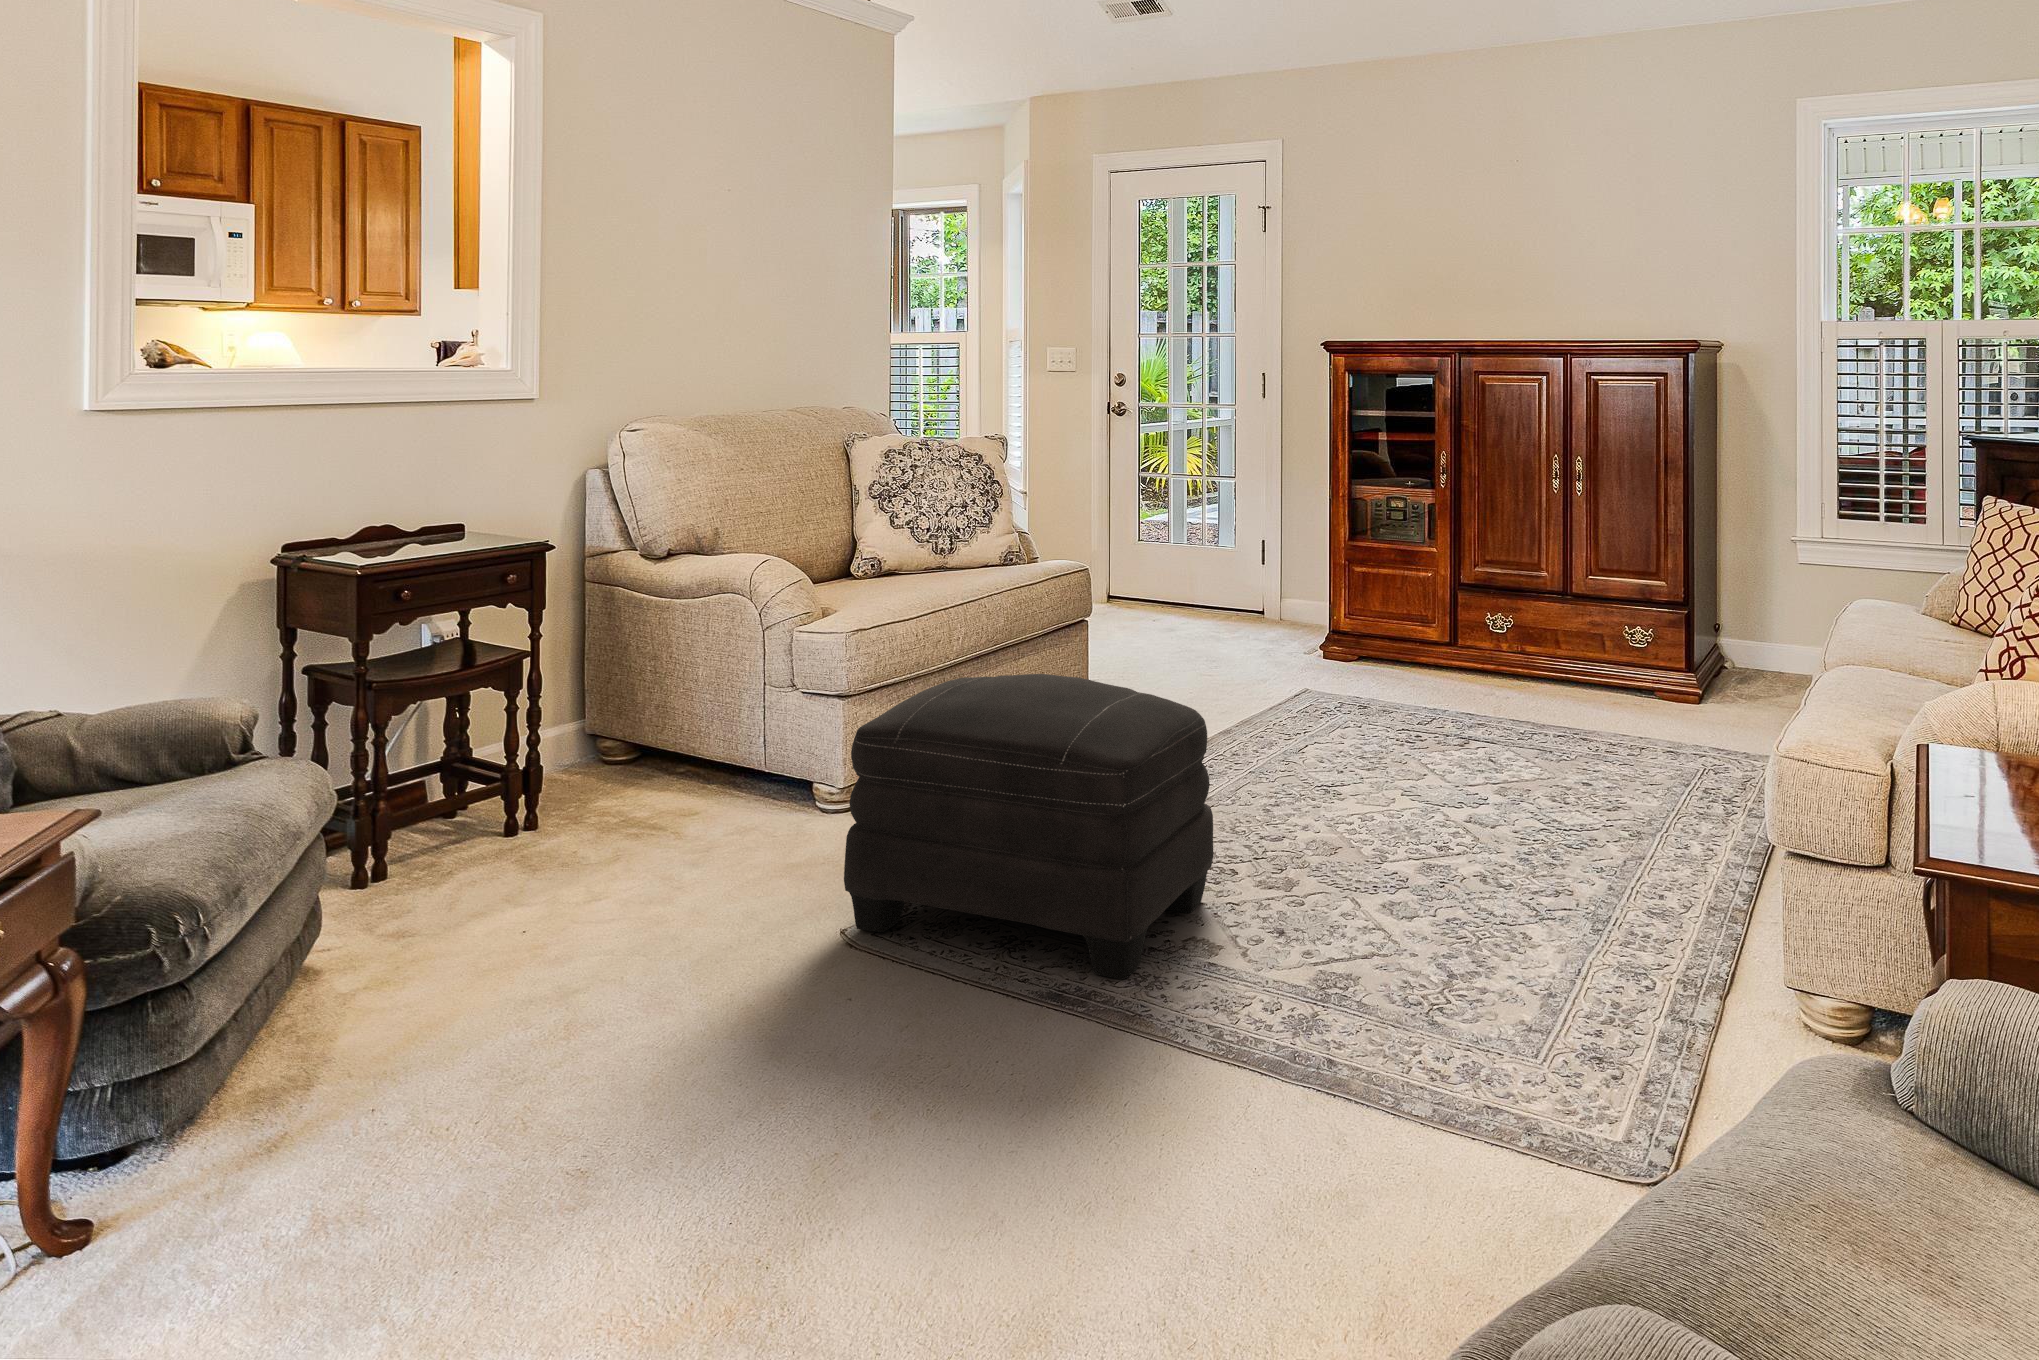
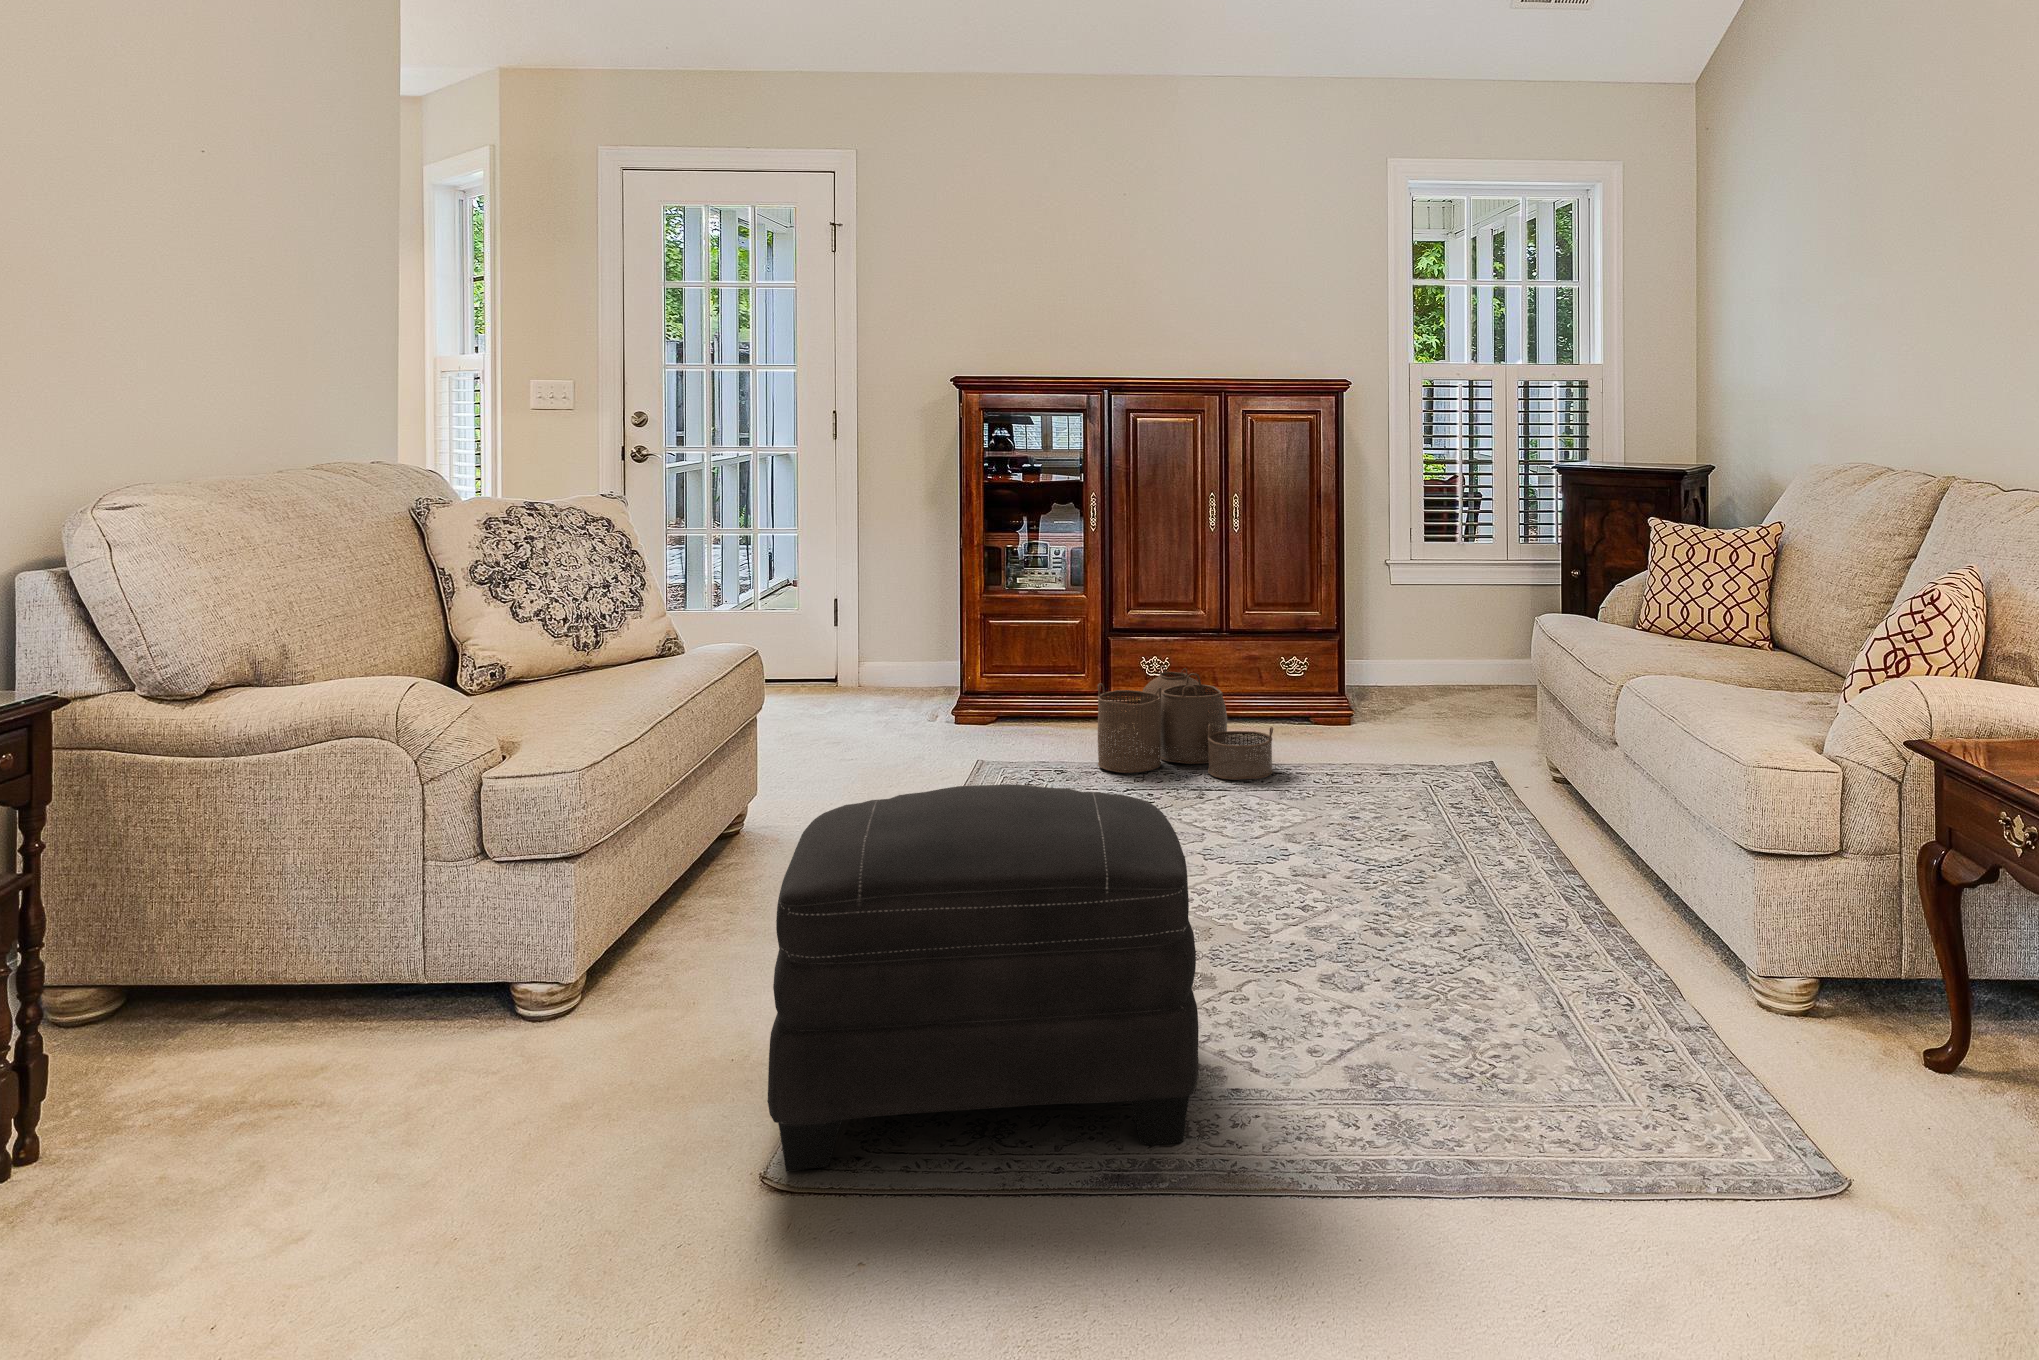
woven basket: none [1403,619,1562,734] -> present [1098,665,1273,780]

